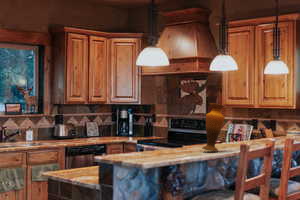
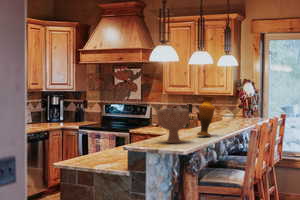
decorative bowl: none [141,111,179,156] -> present [156,104,191,143]

